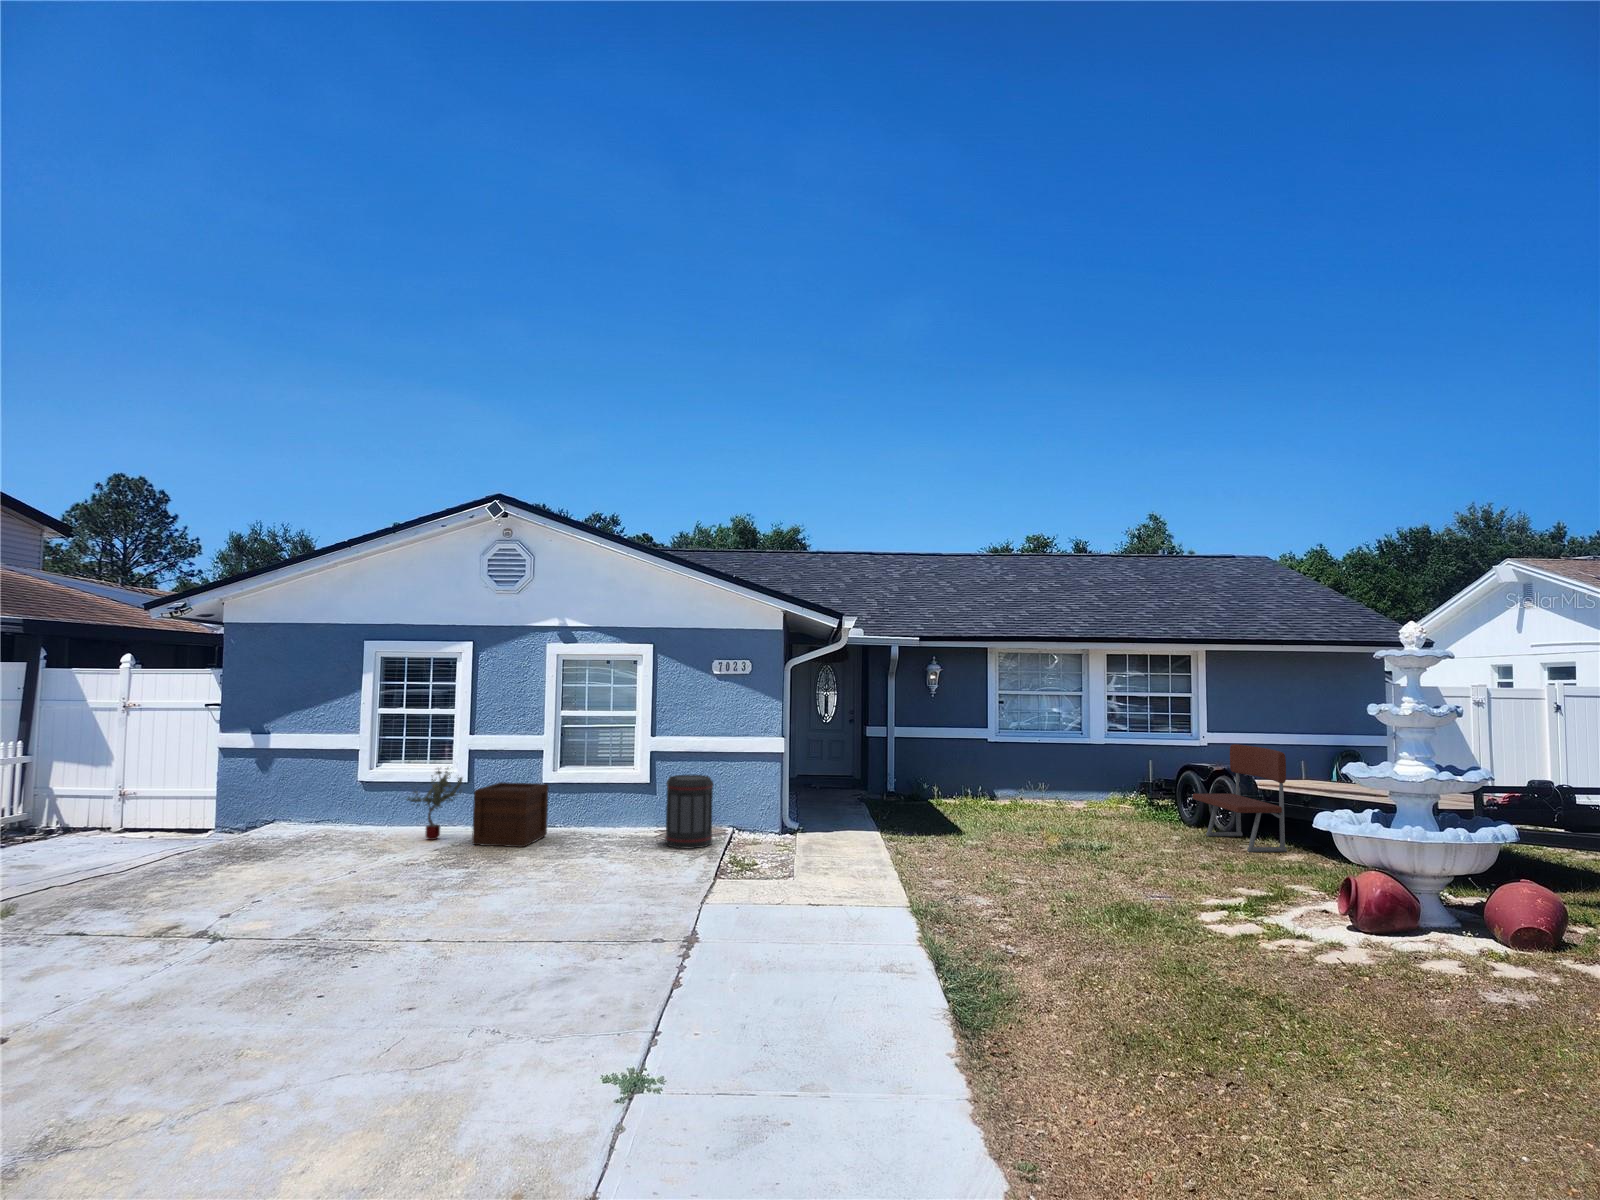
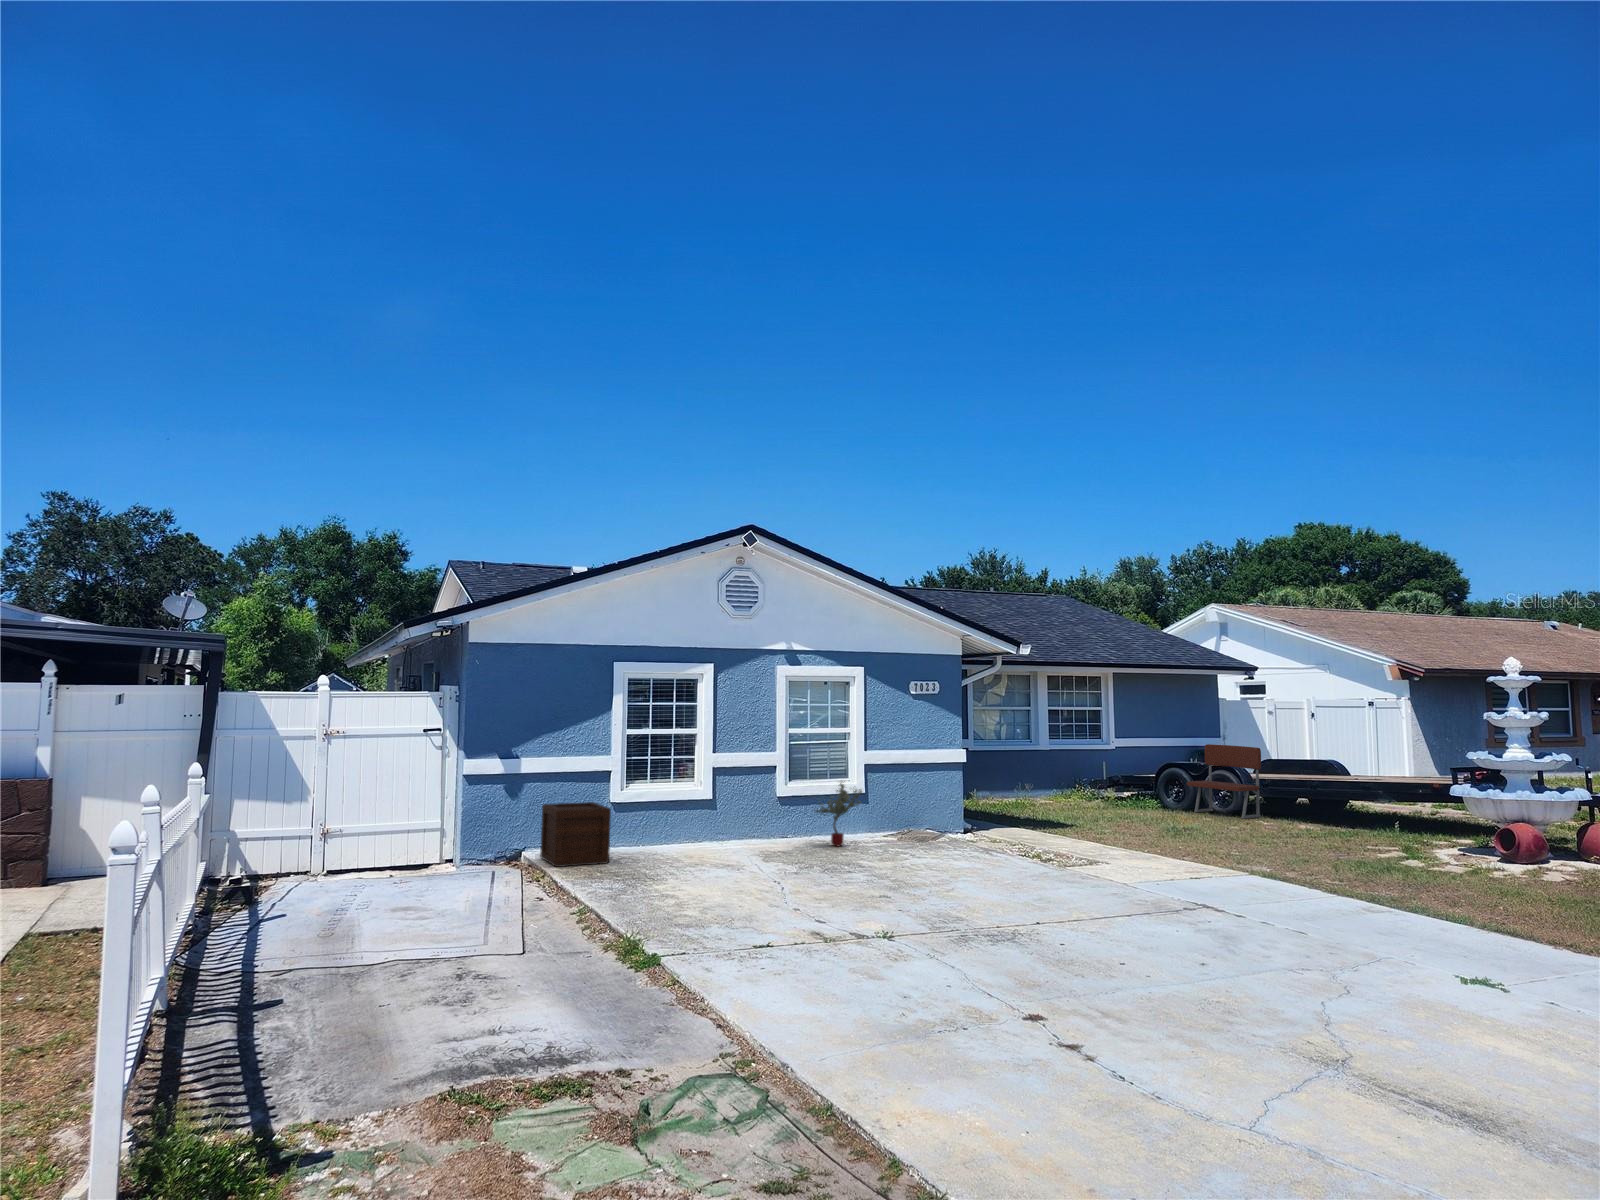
potted tree: present [407,768,462,840] -> present [816,781,862,846]
trash can: present [665,775,713,849] -> none [890,781,932,844]
wooden crate: present [472,782,548,847] -> present [540,802,611,867]

